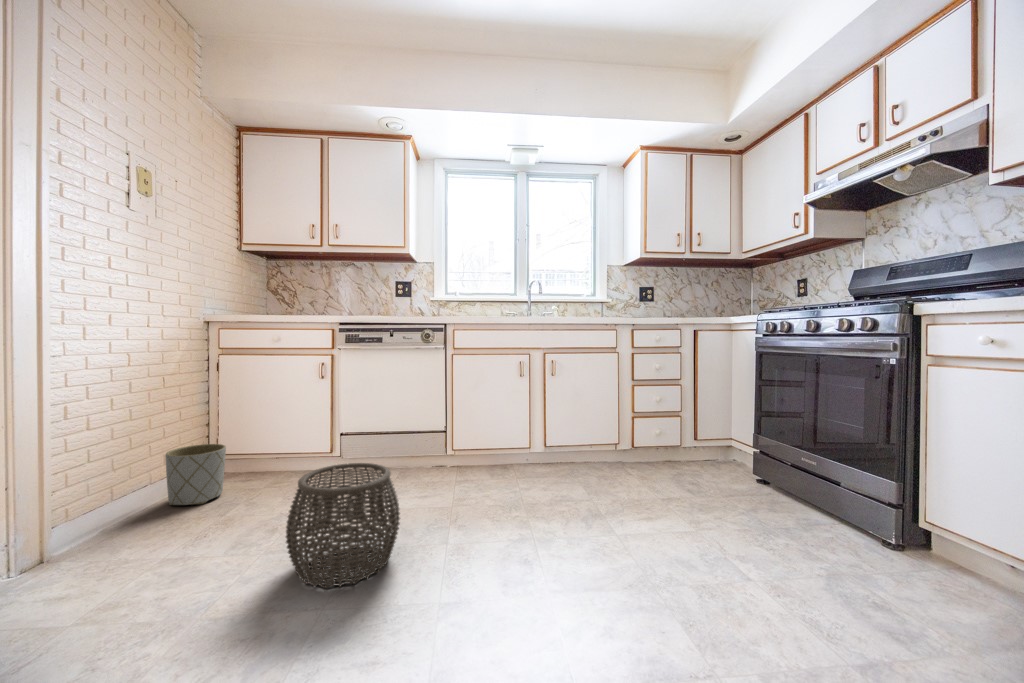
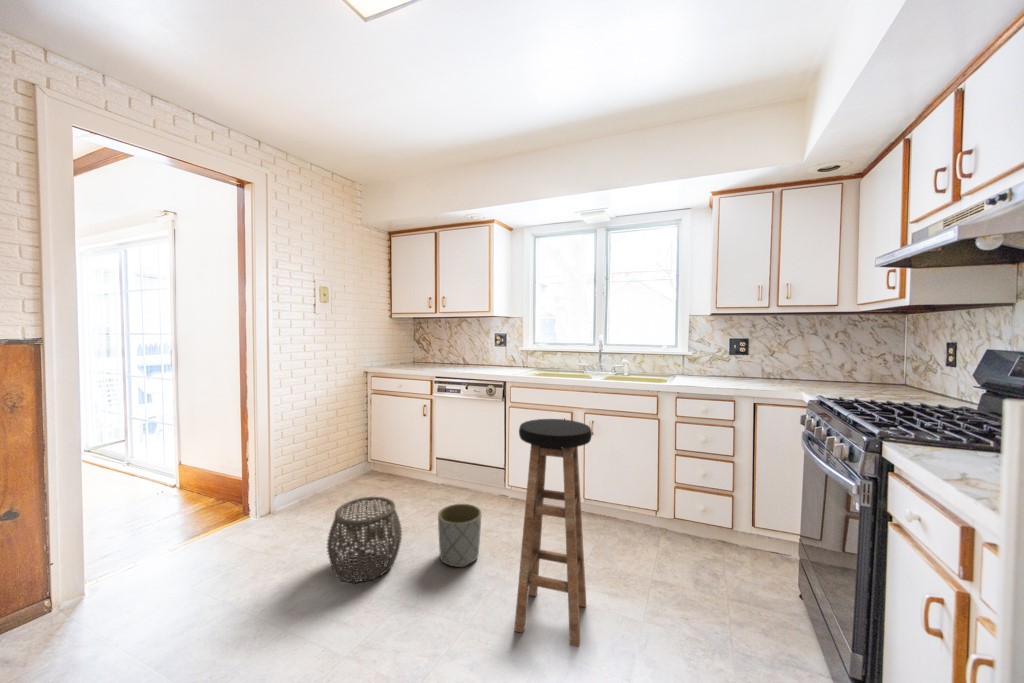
bar stool: none [572,325,667,560] -> present [514,419,592,647]
planter: present [165,444,226,505] -> present [438,504,481,567]

